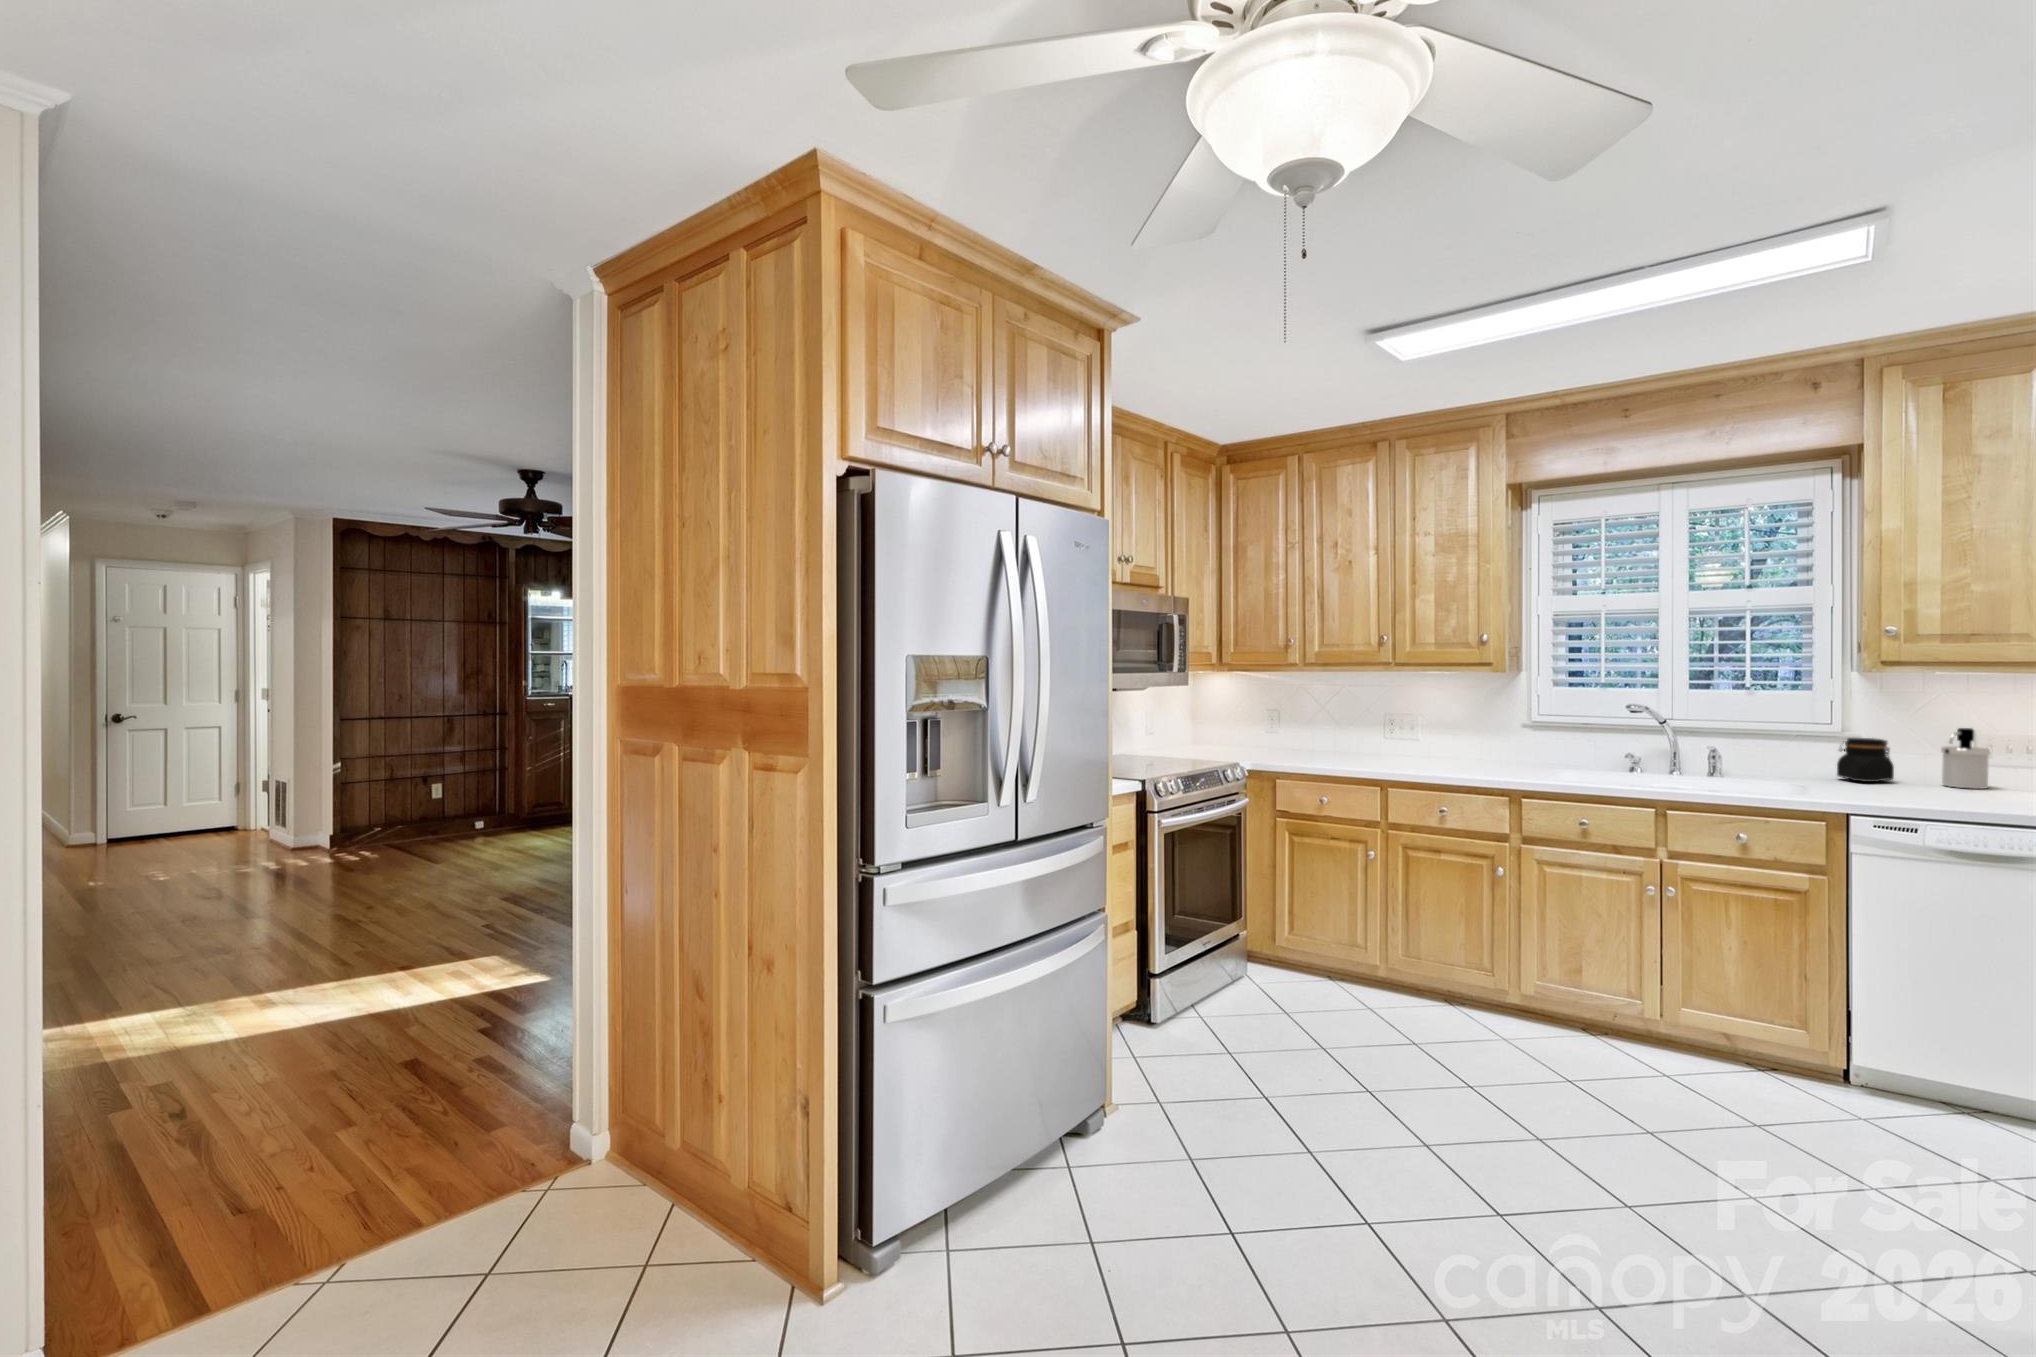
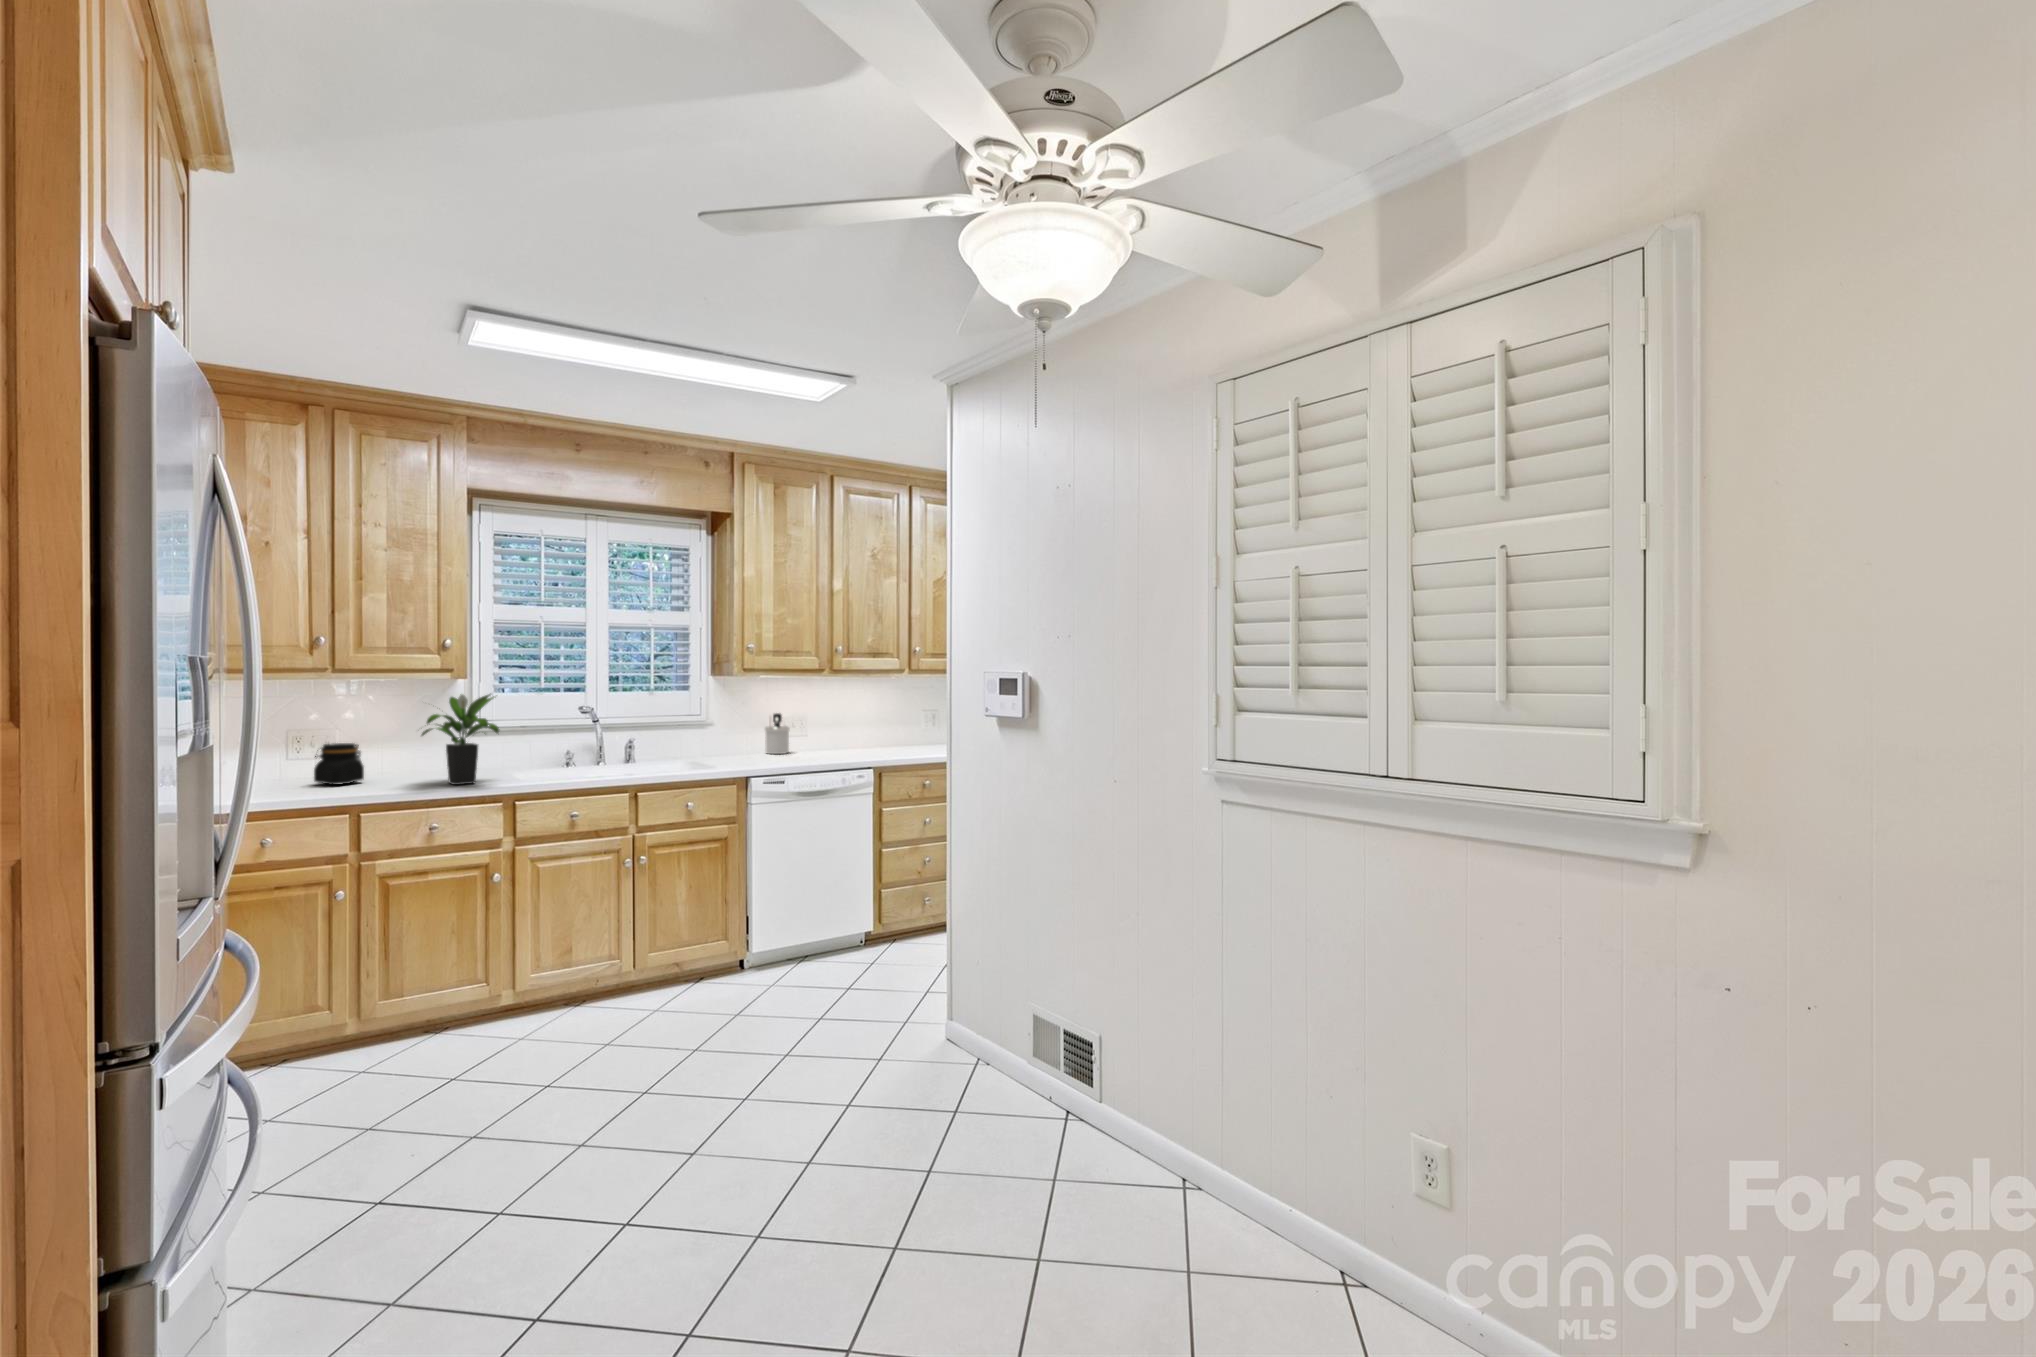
potted plant: none [1446,688,1530,777] -> present [422,694,499,785]
jar: present [1837,738,1894,782] -> present [314,743,364,785]

